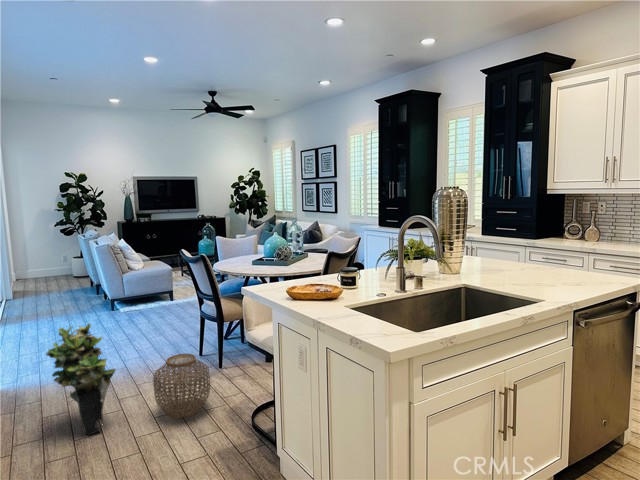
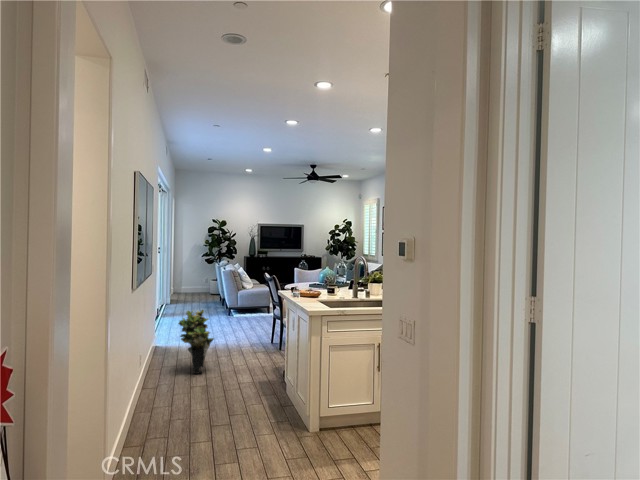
woven basket: present [153,354,210,418] -> none [234,335,268,374]

